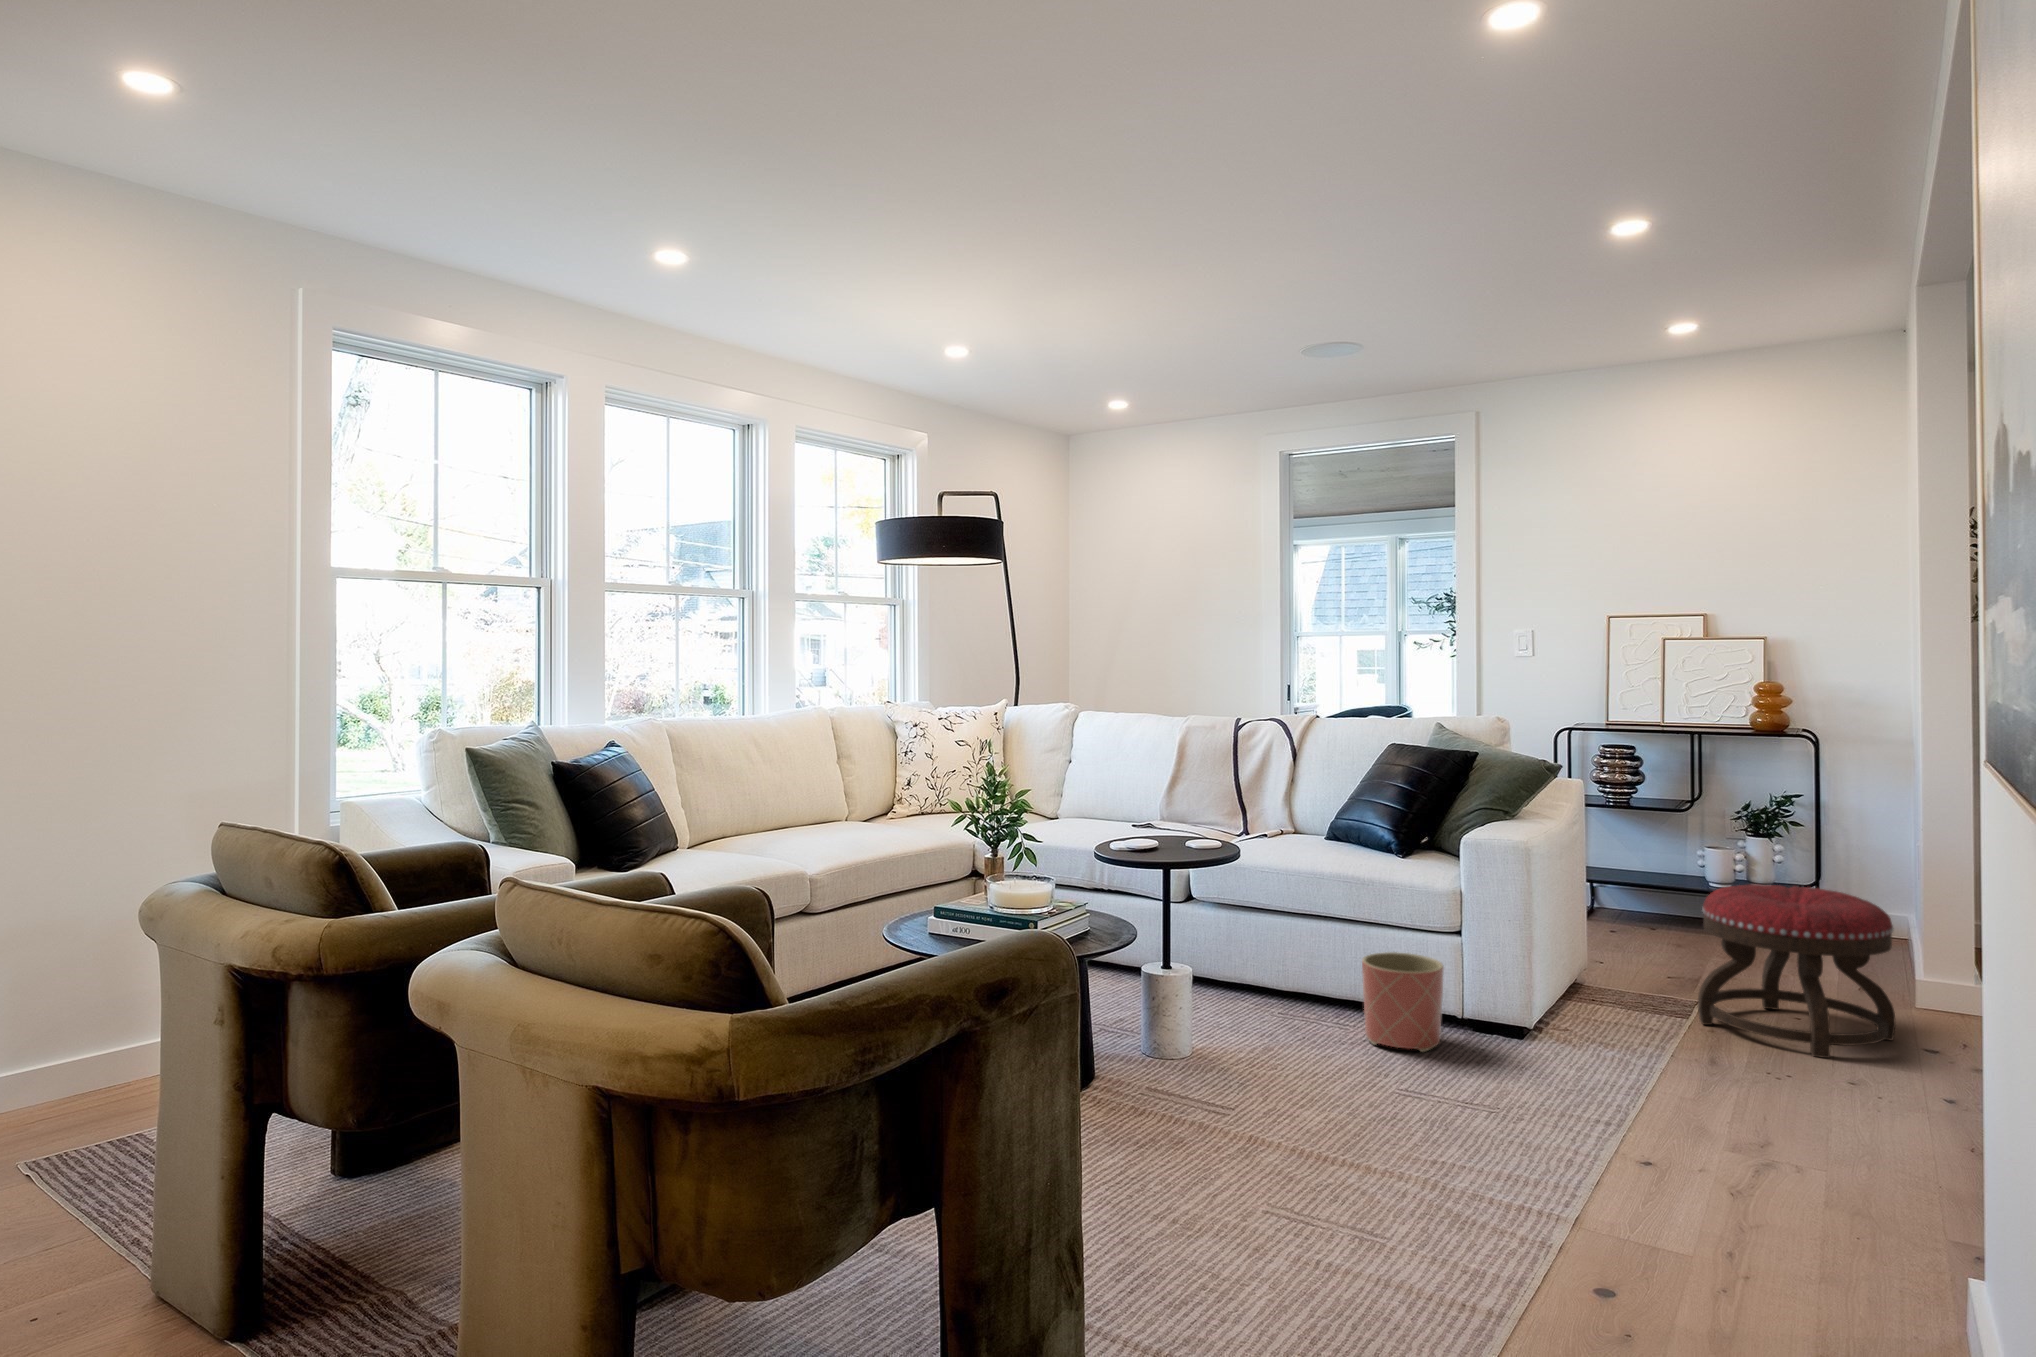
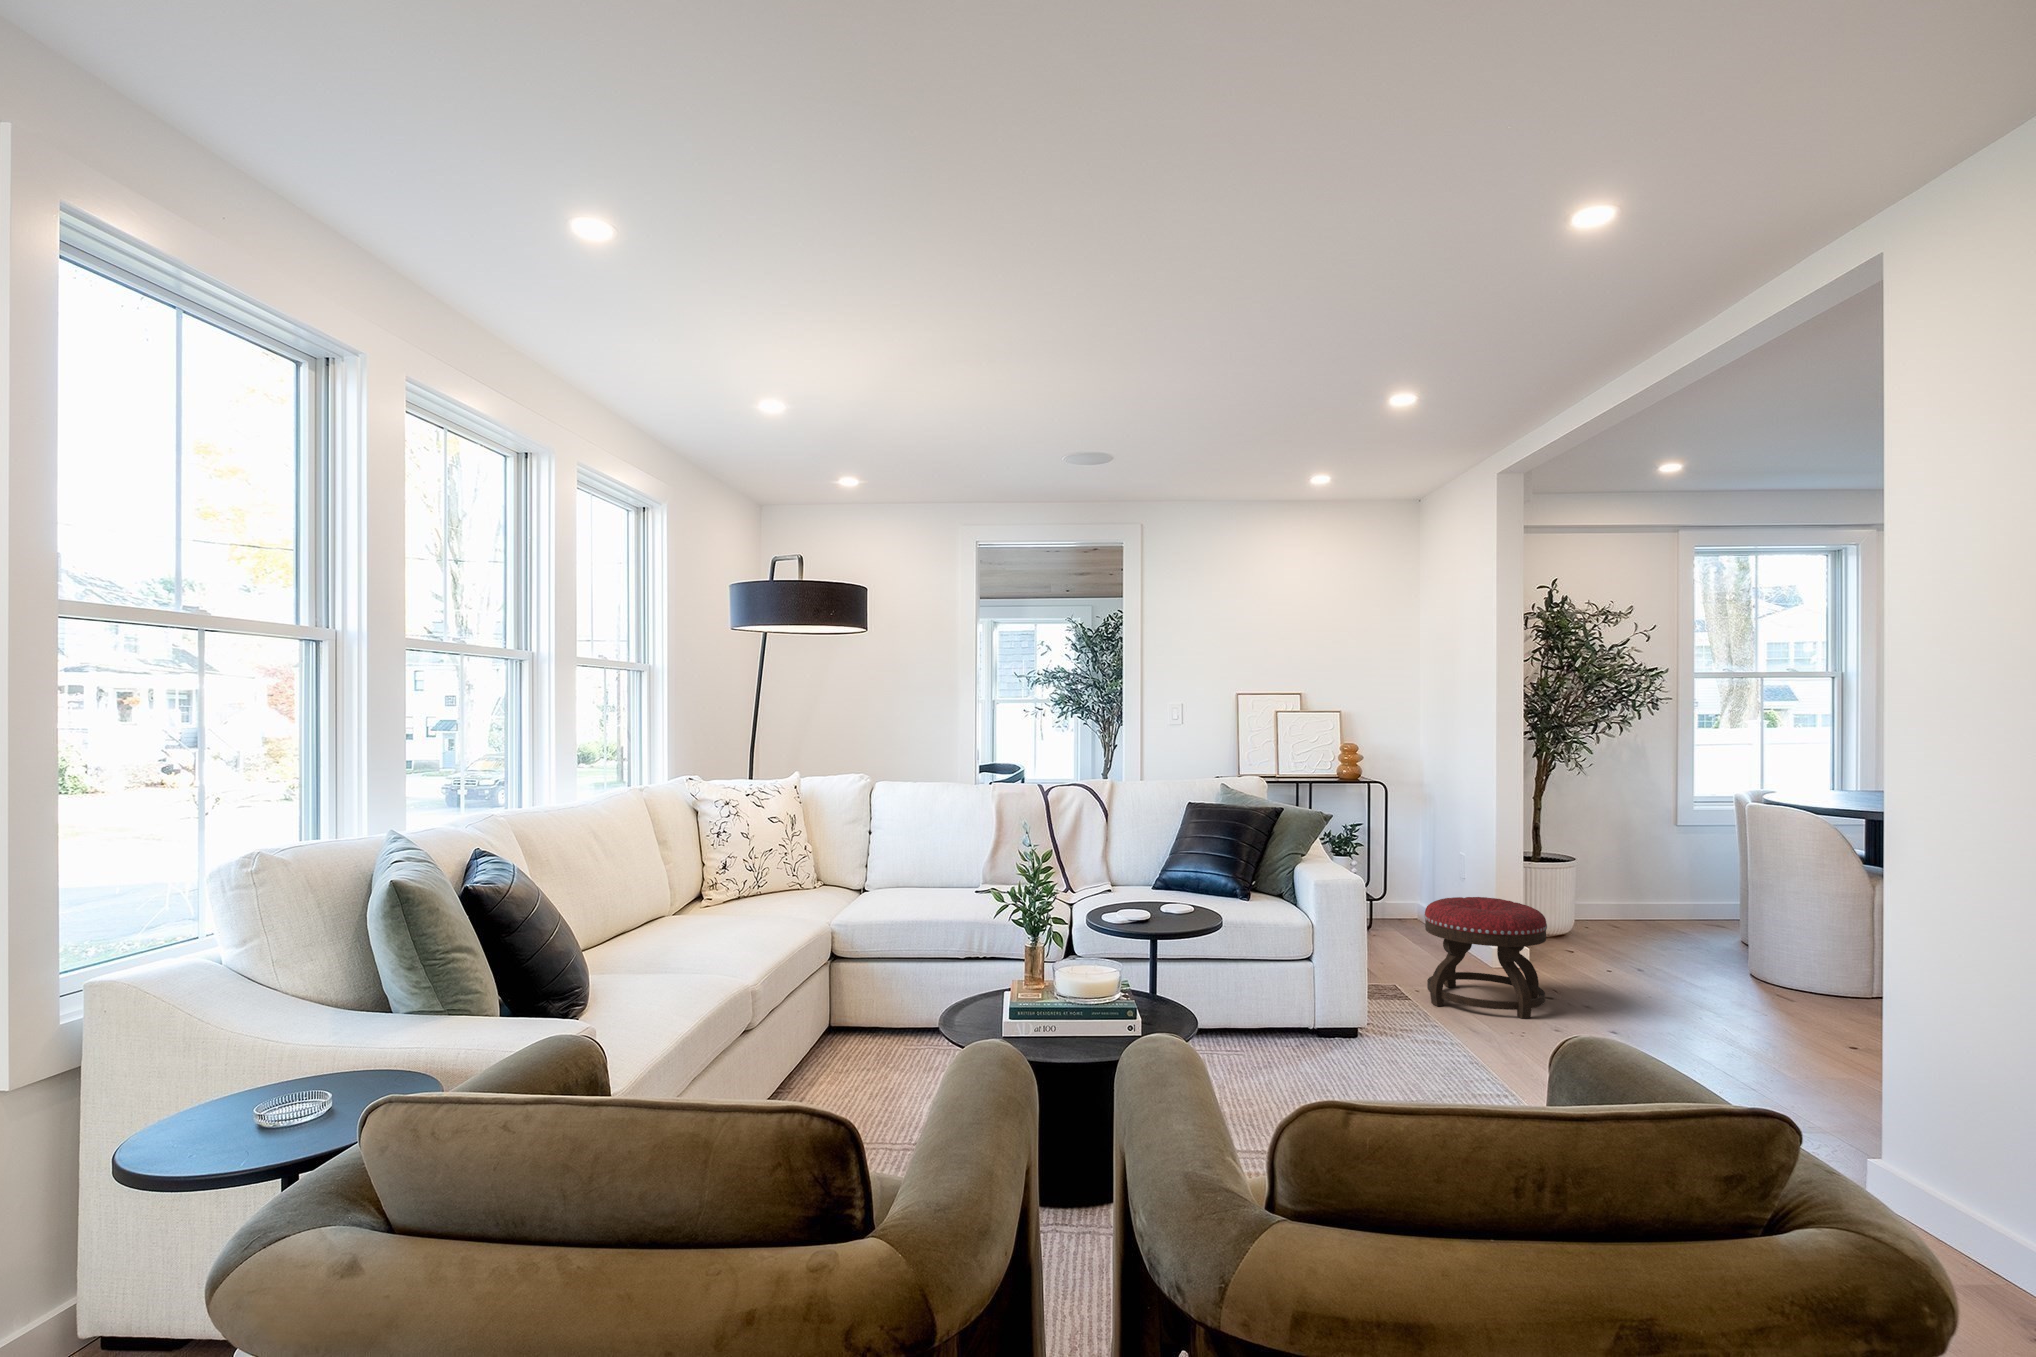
planter: present [1362,952,1444,1052] -> none [1266,984,1332,1066]

